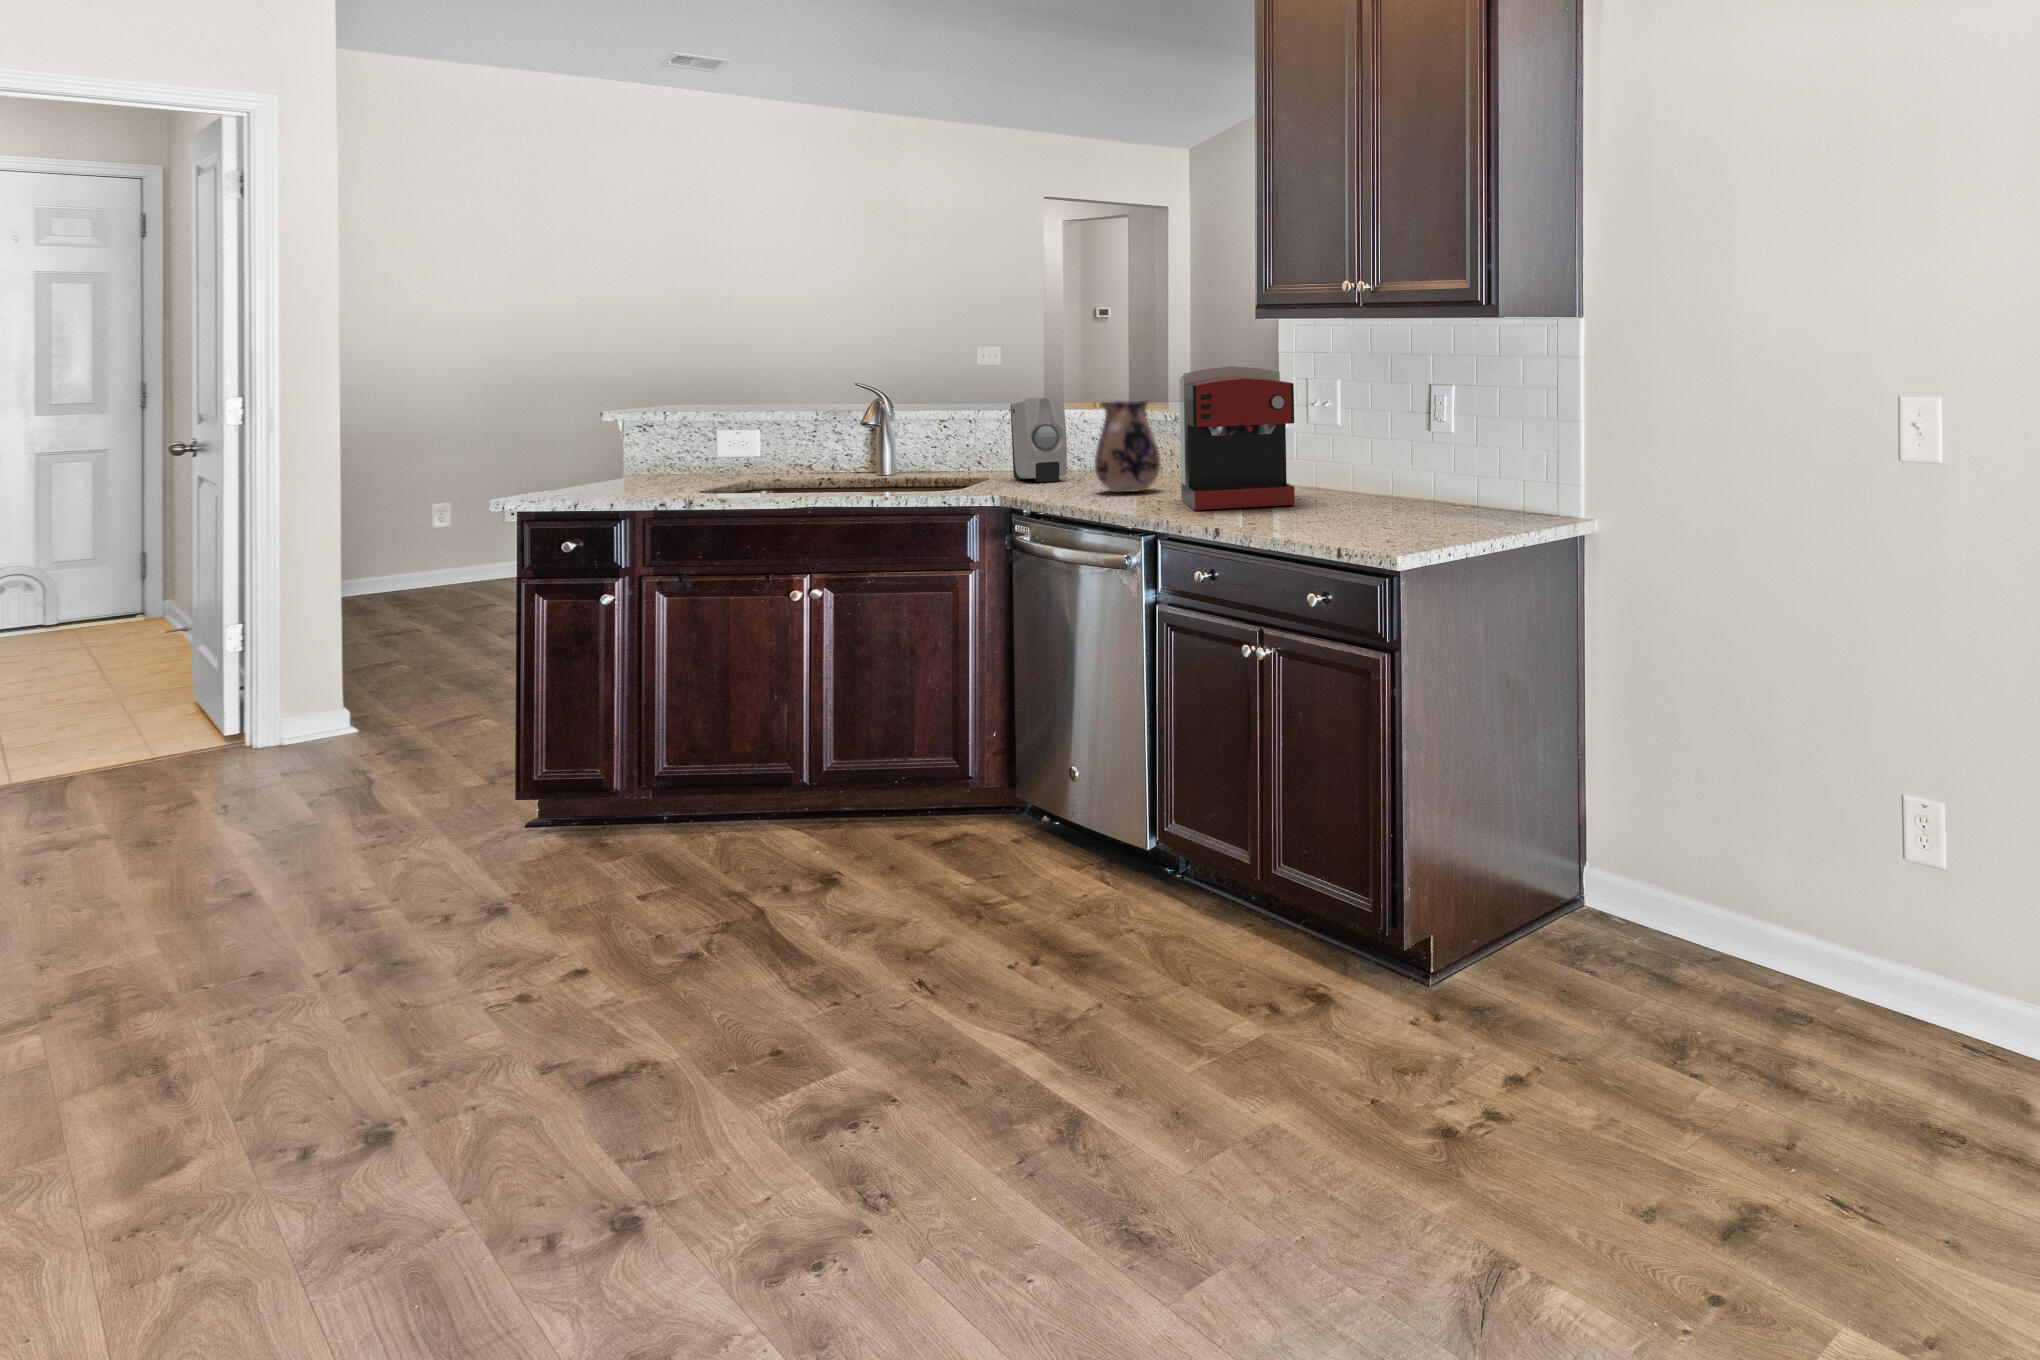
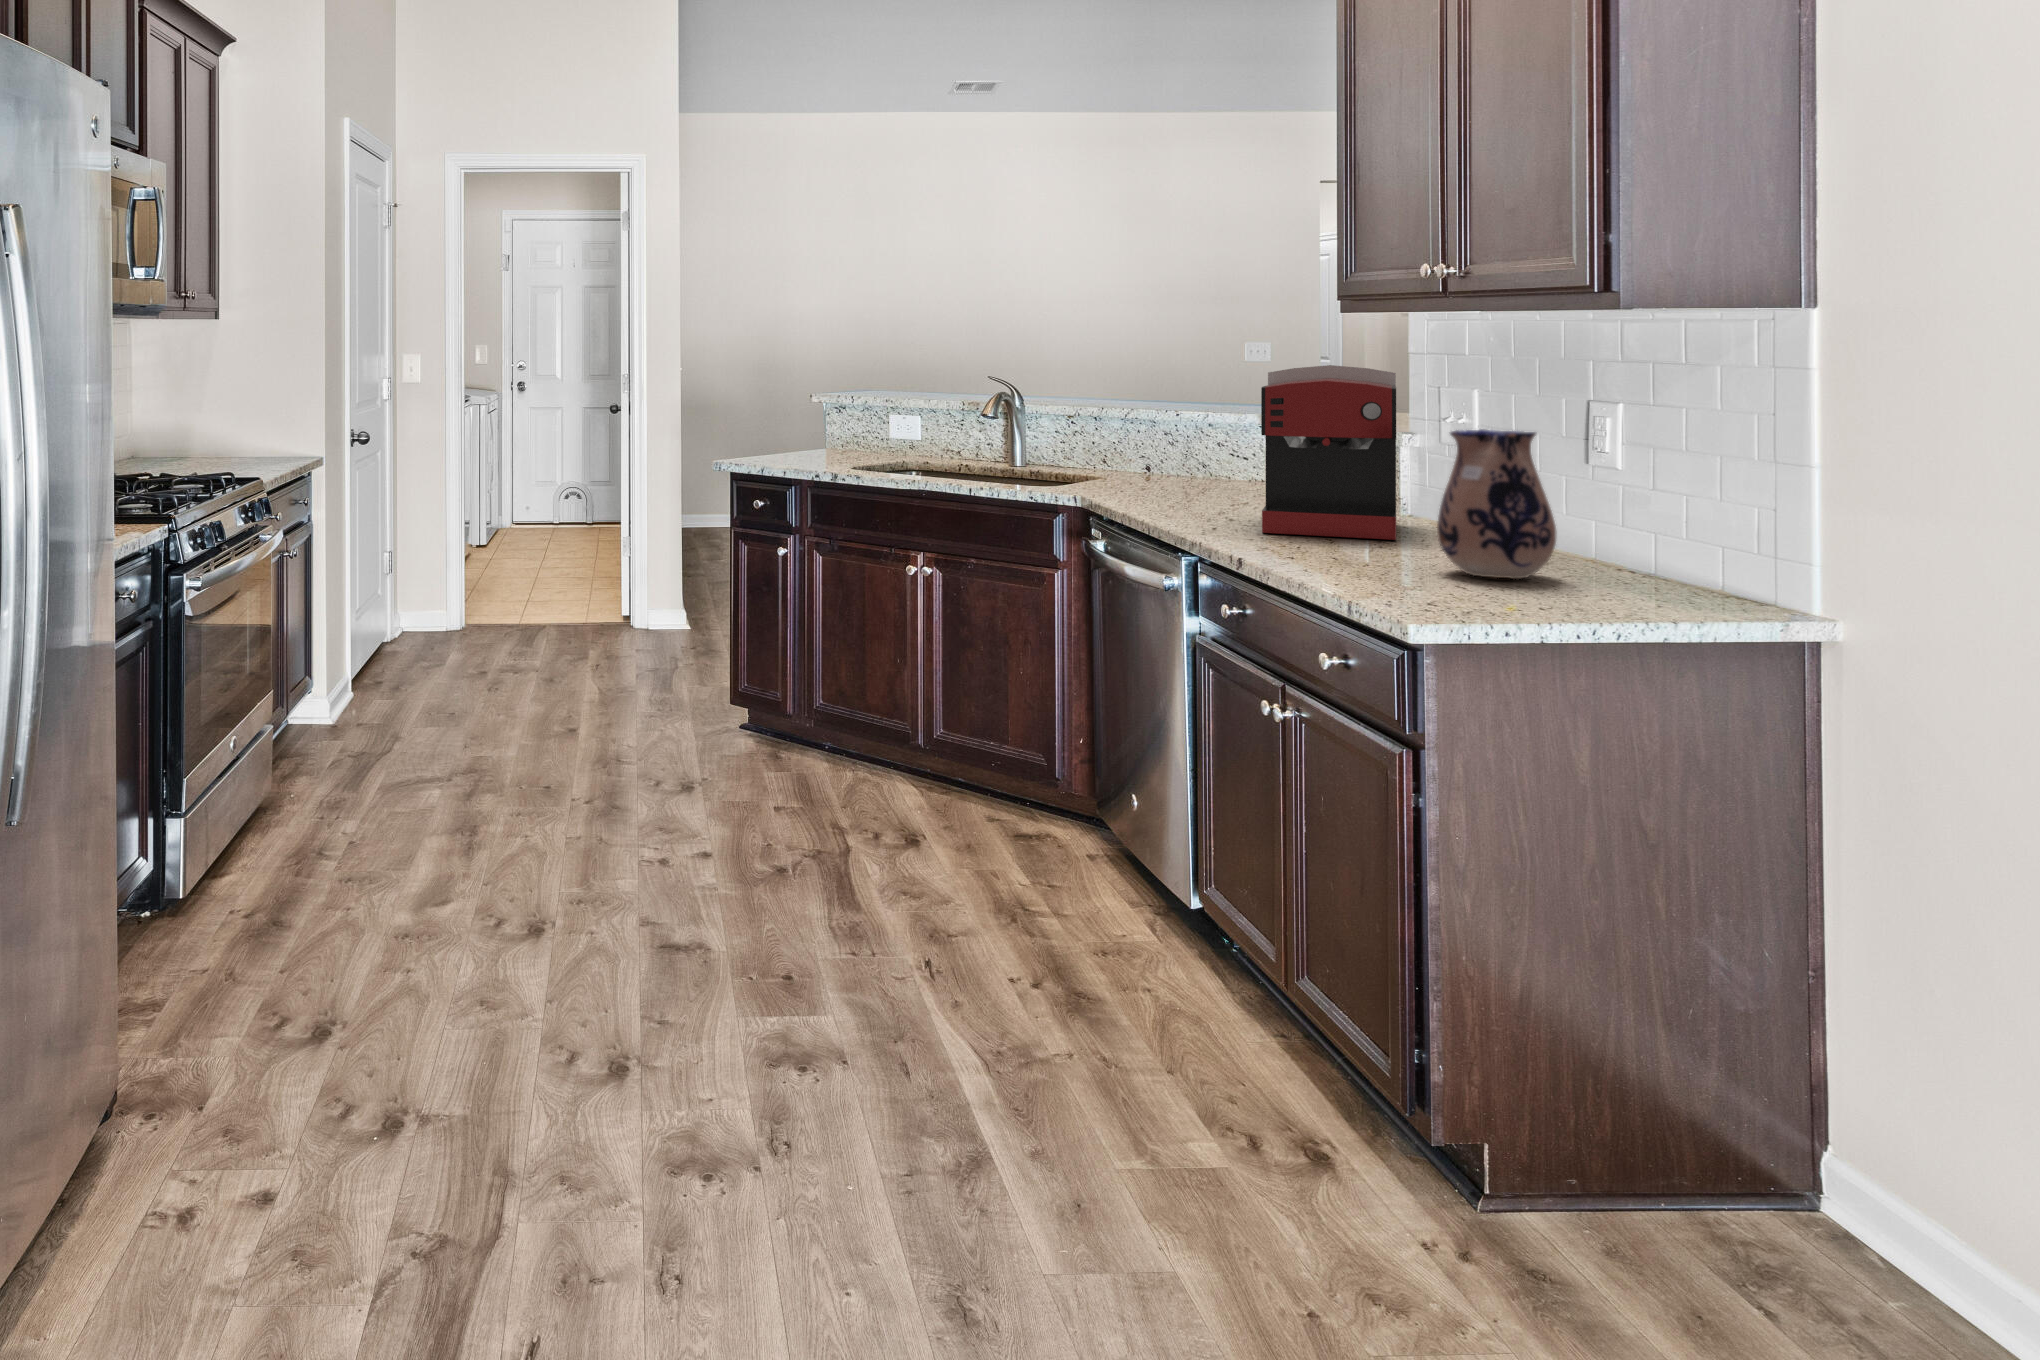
soap dispenser: present [1011,397,1067,482] -> none [1131,393,1183,484]
ceramic pitcher: present [1095,401,1160,492] -> present [1437,429,1556,579]

